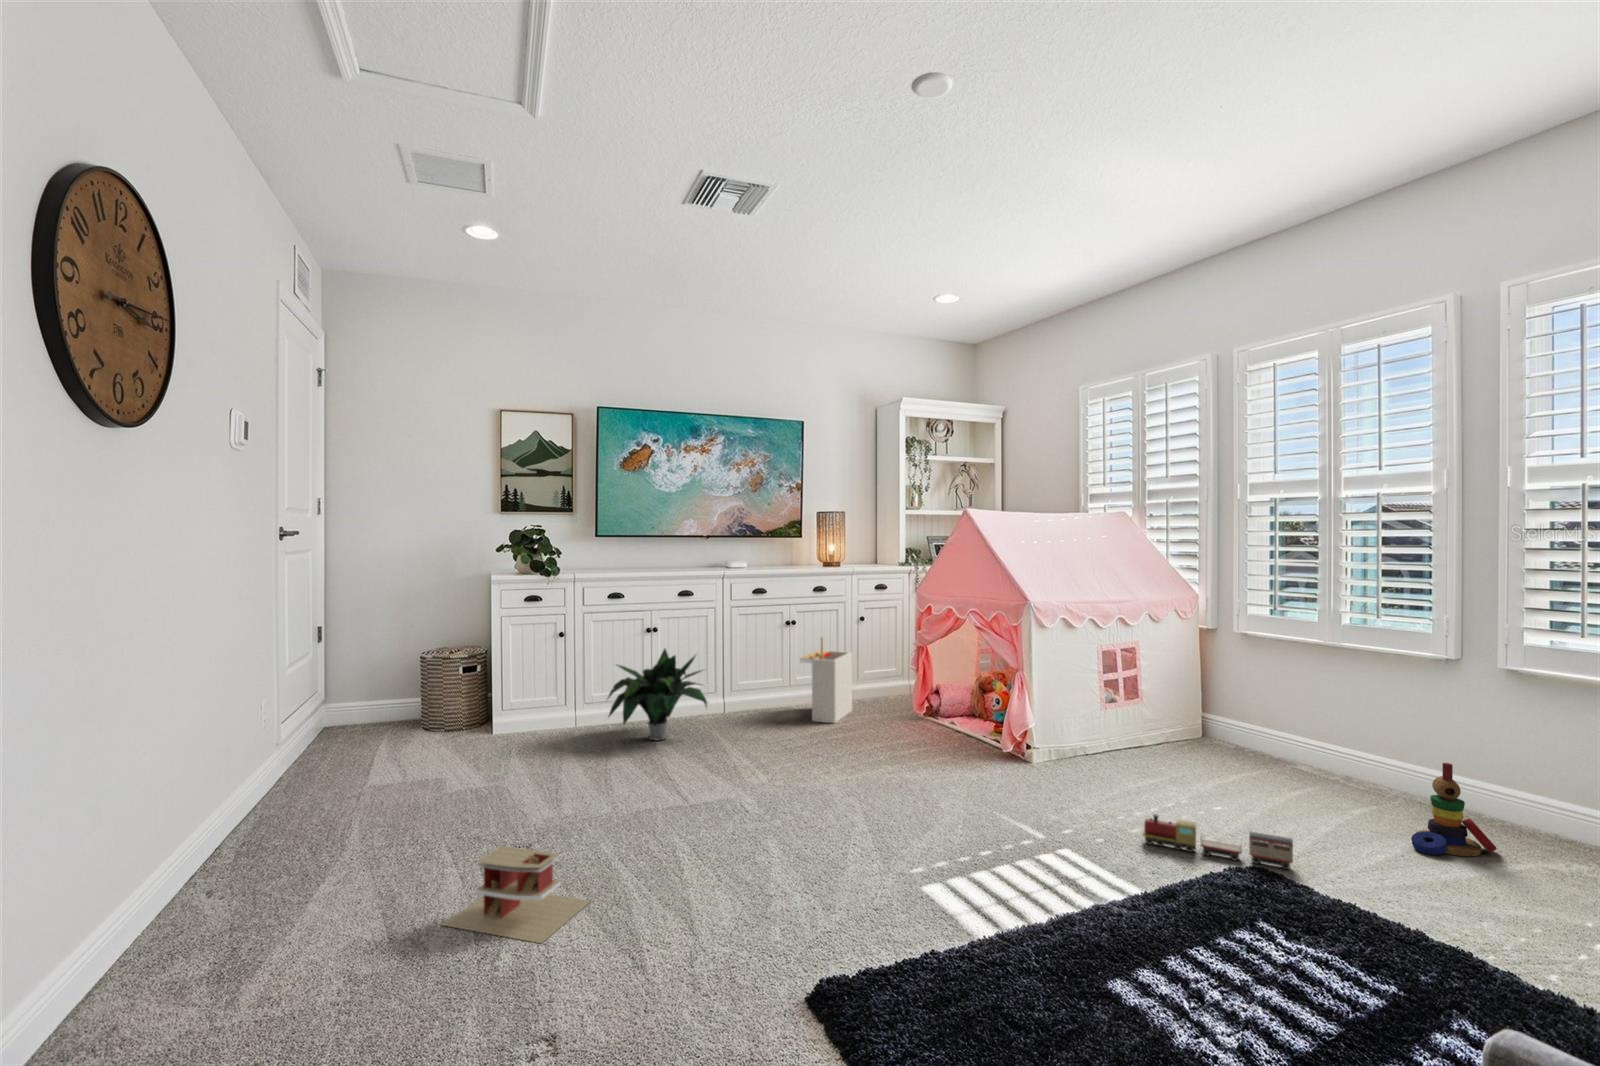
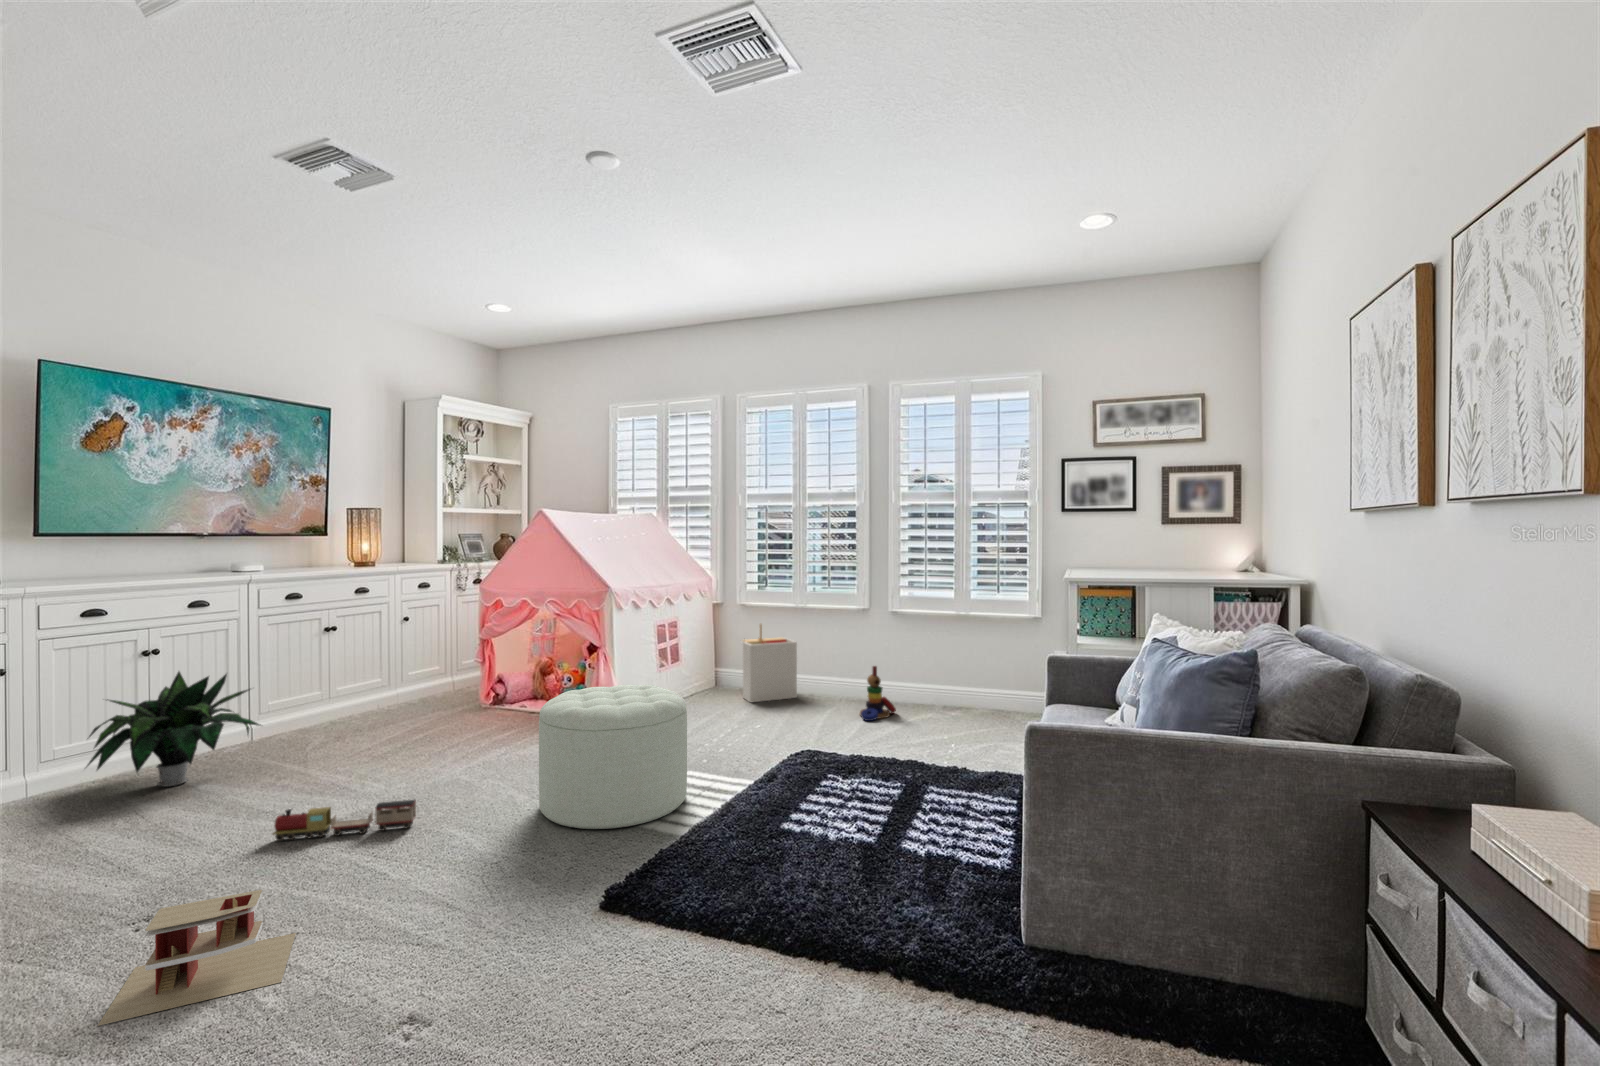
storage bin: present [800,637,852,723] -> present [741,624,797,702]
ottoman: none [856,721,1032,905] -> present [539,685,687,829]
toy train: present [1143,814,1293,869] -> present [273,799,416,841]

